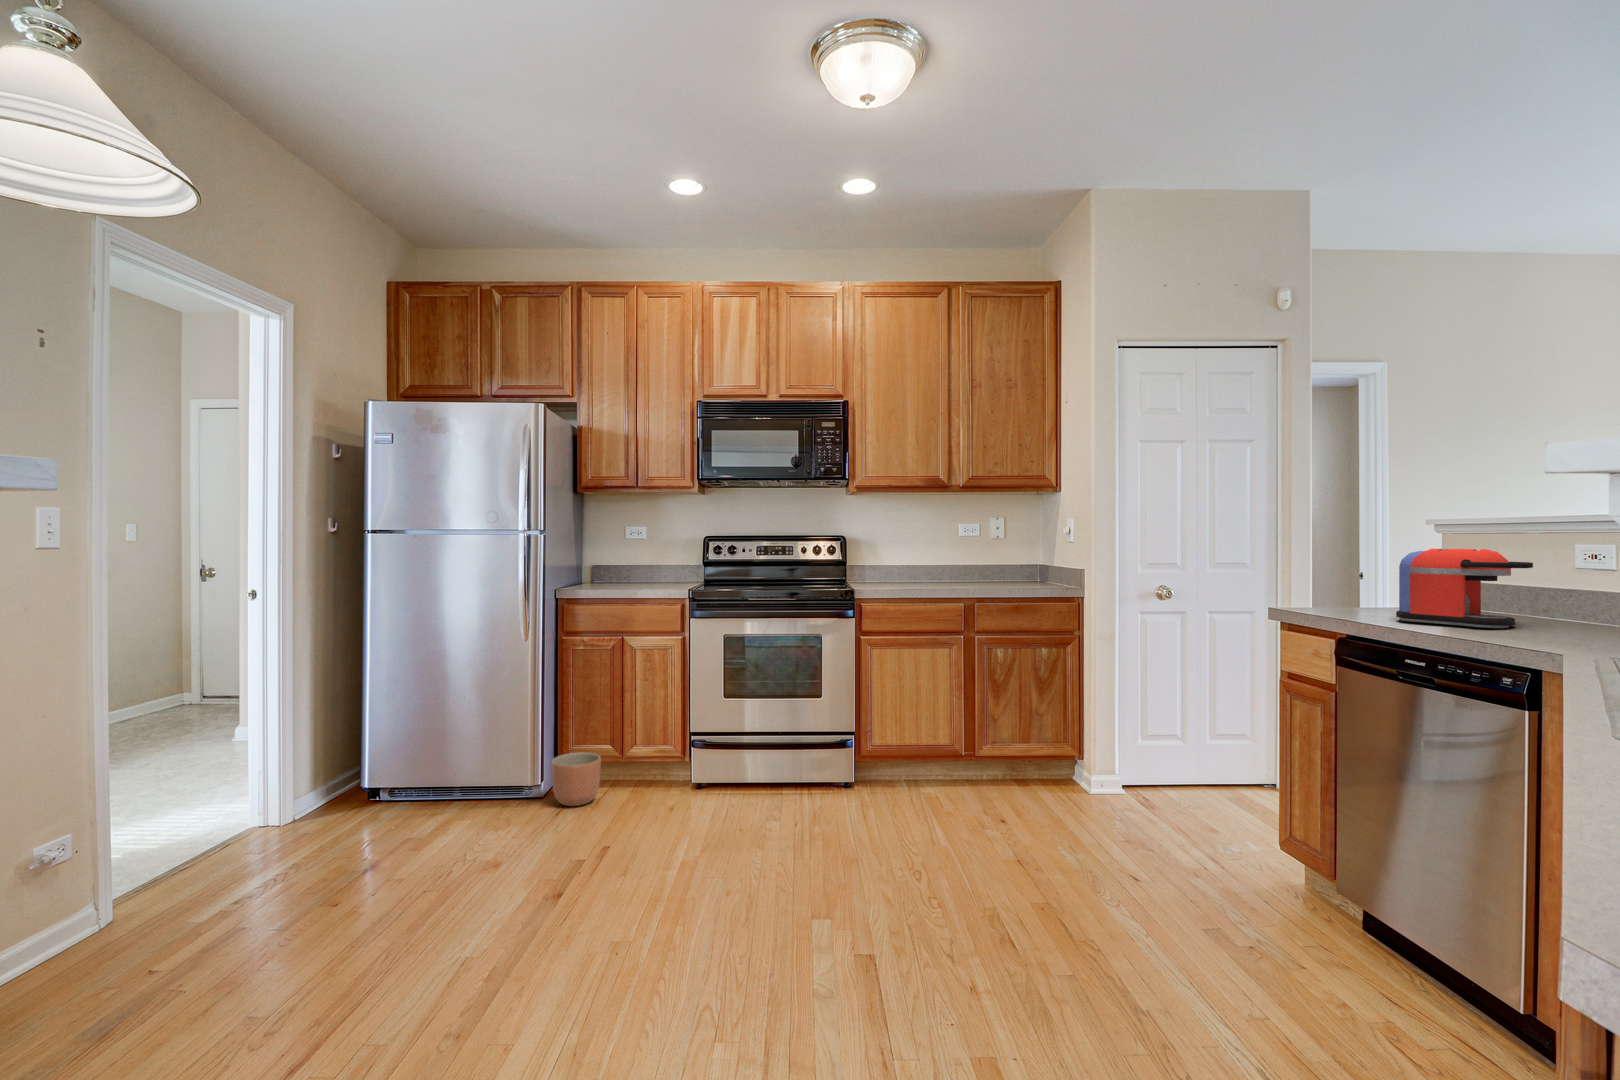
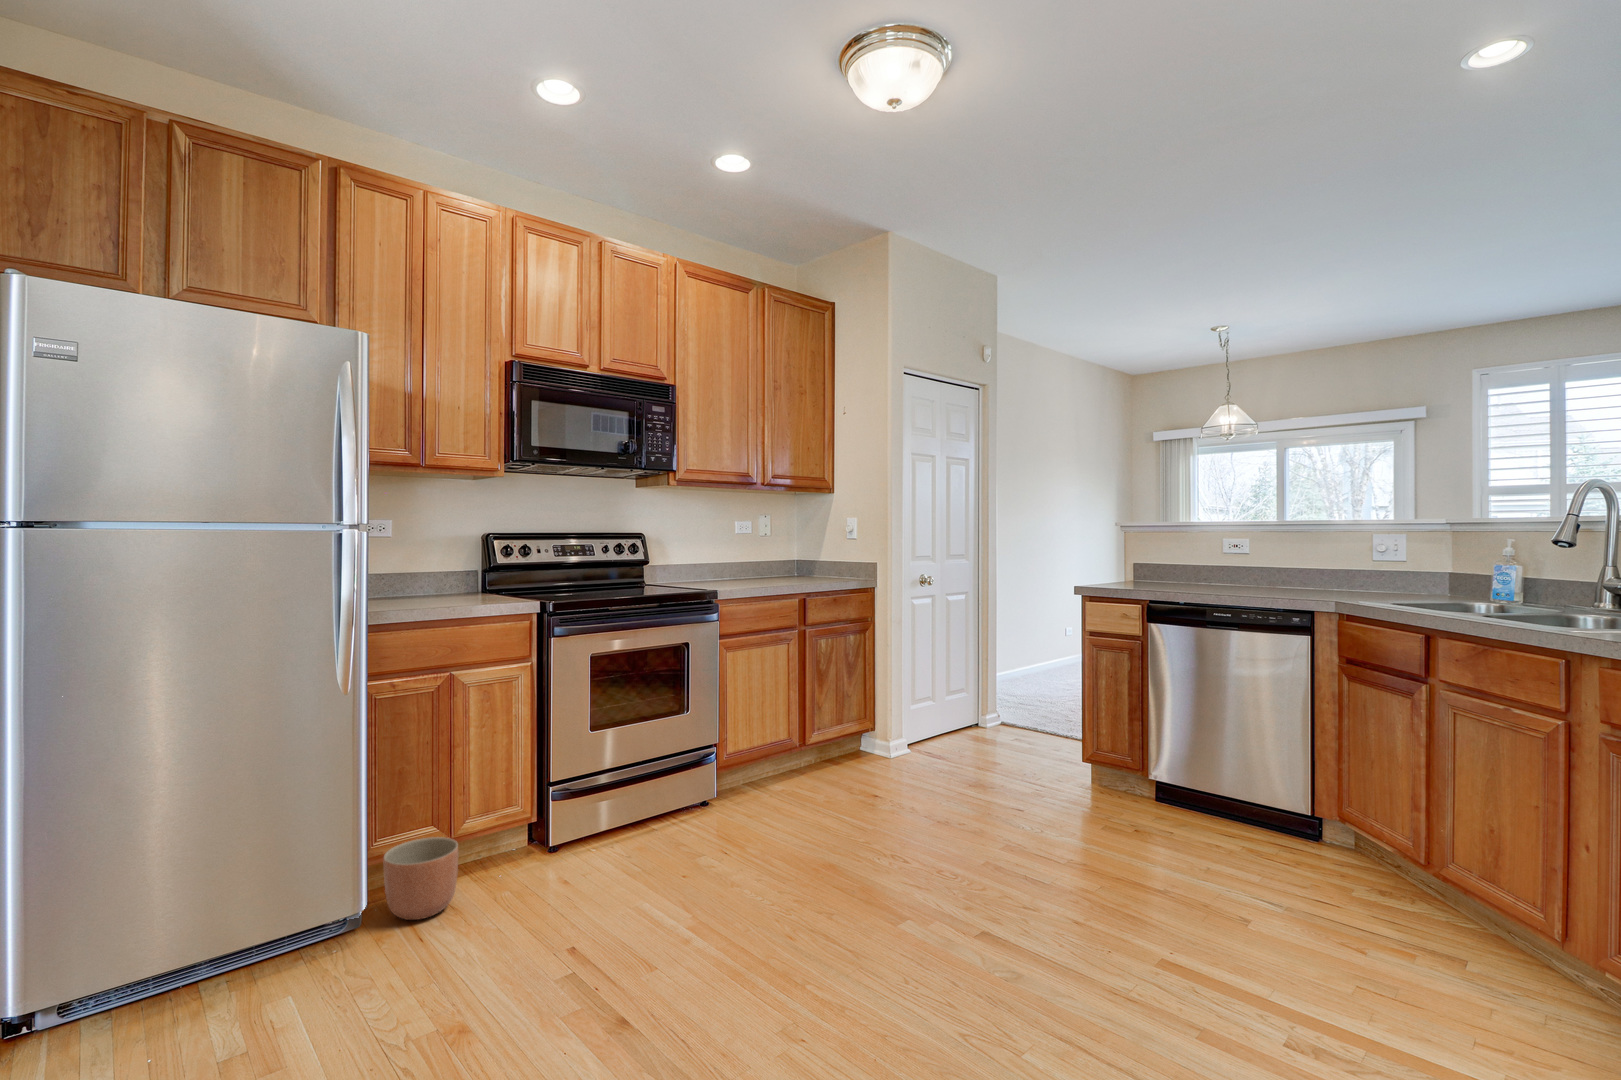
coffee maker: present [1396,549,1533,628] -> none [1168,543,1244,591]

